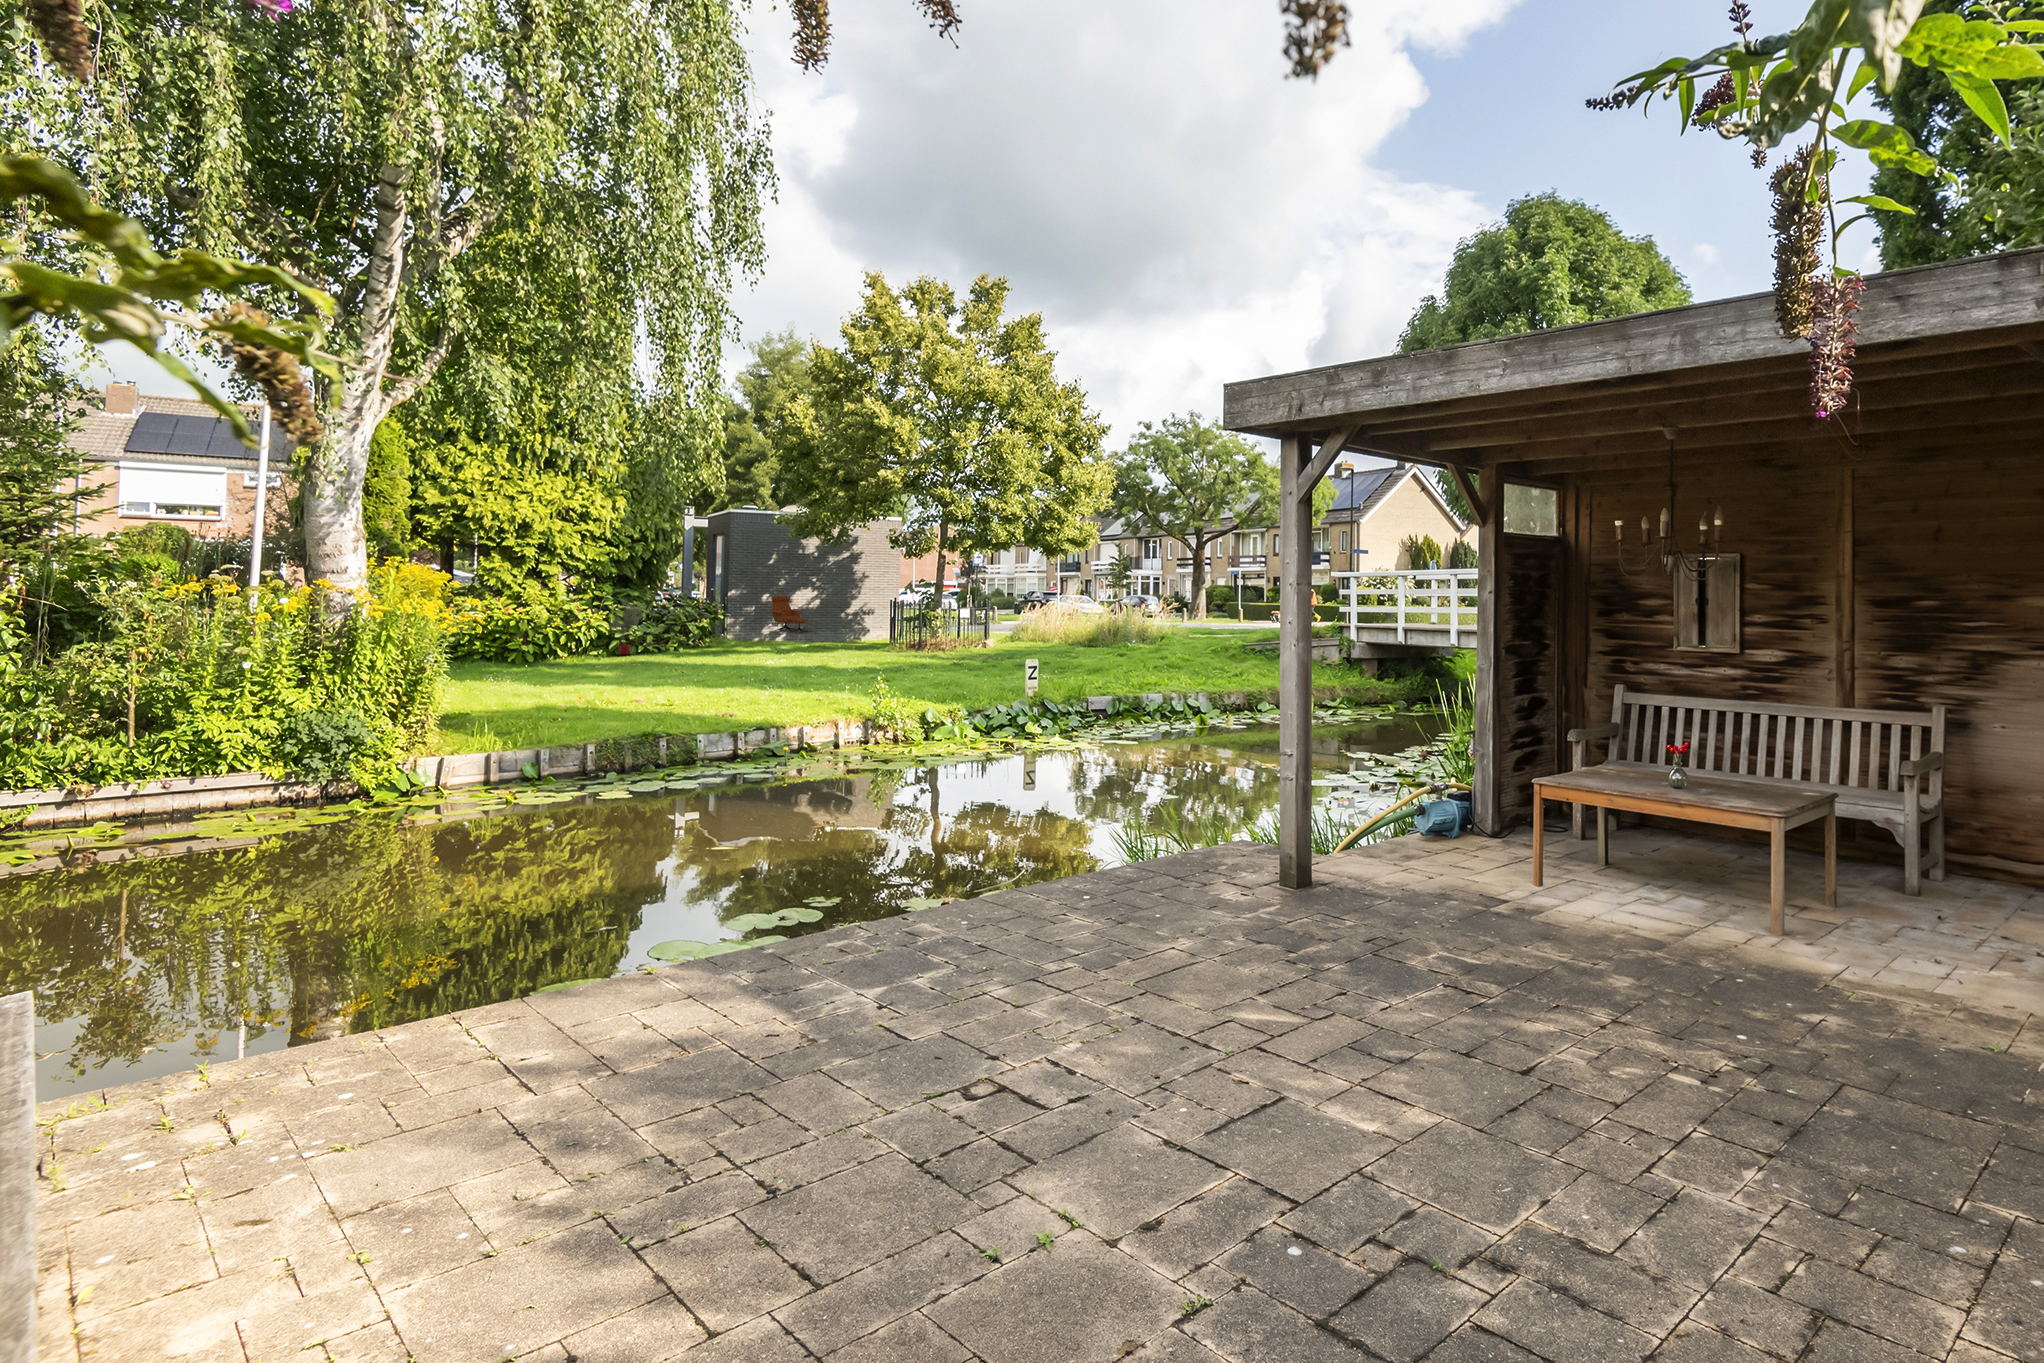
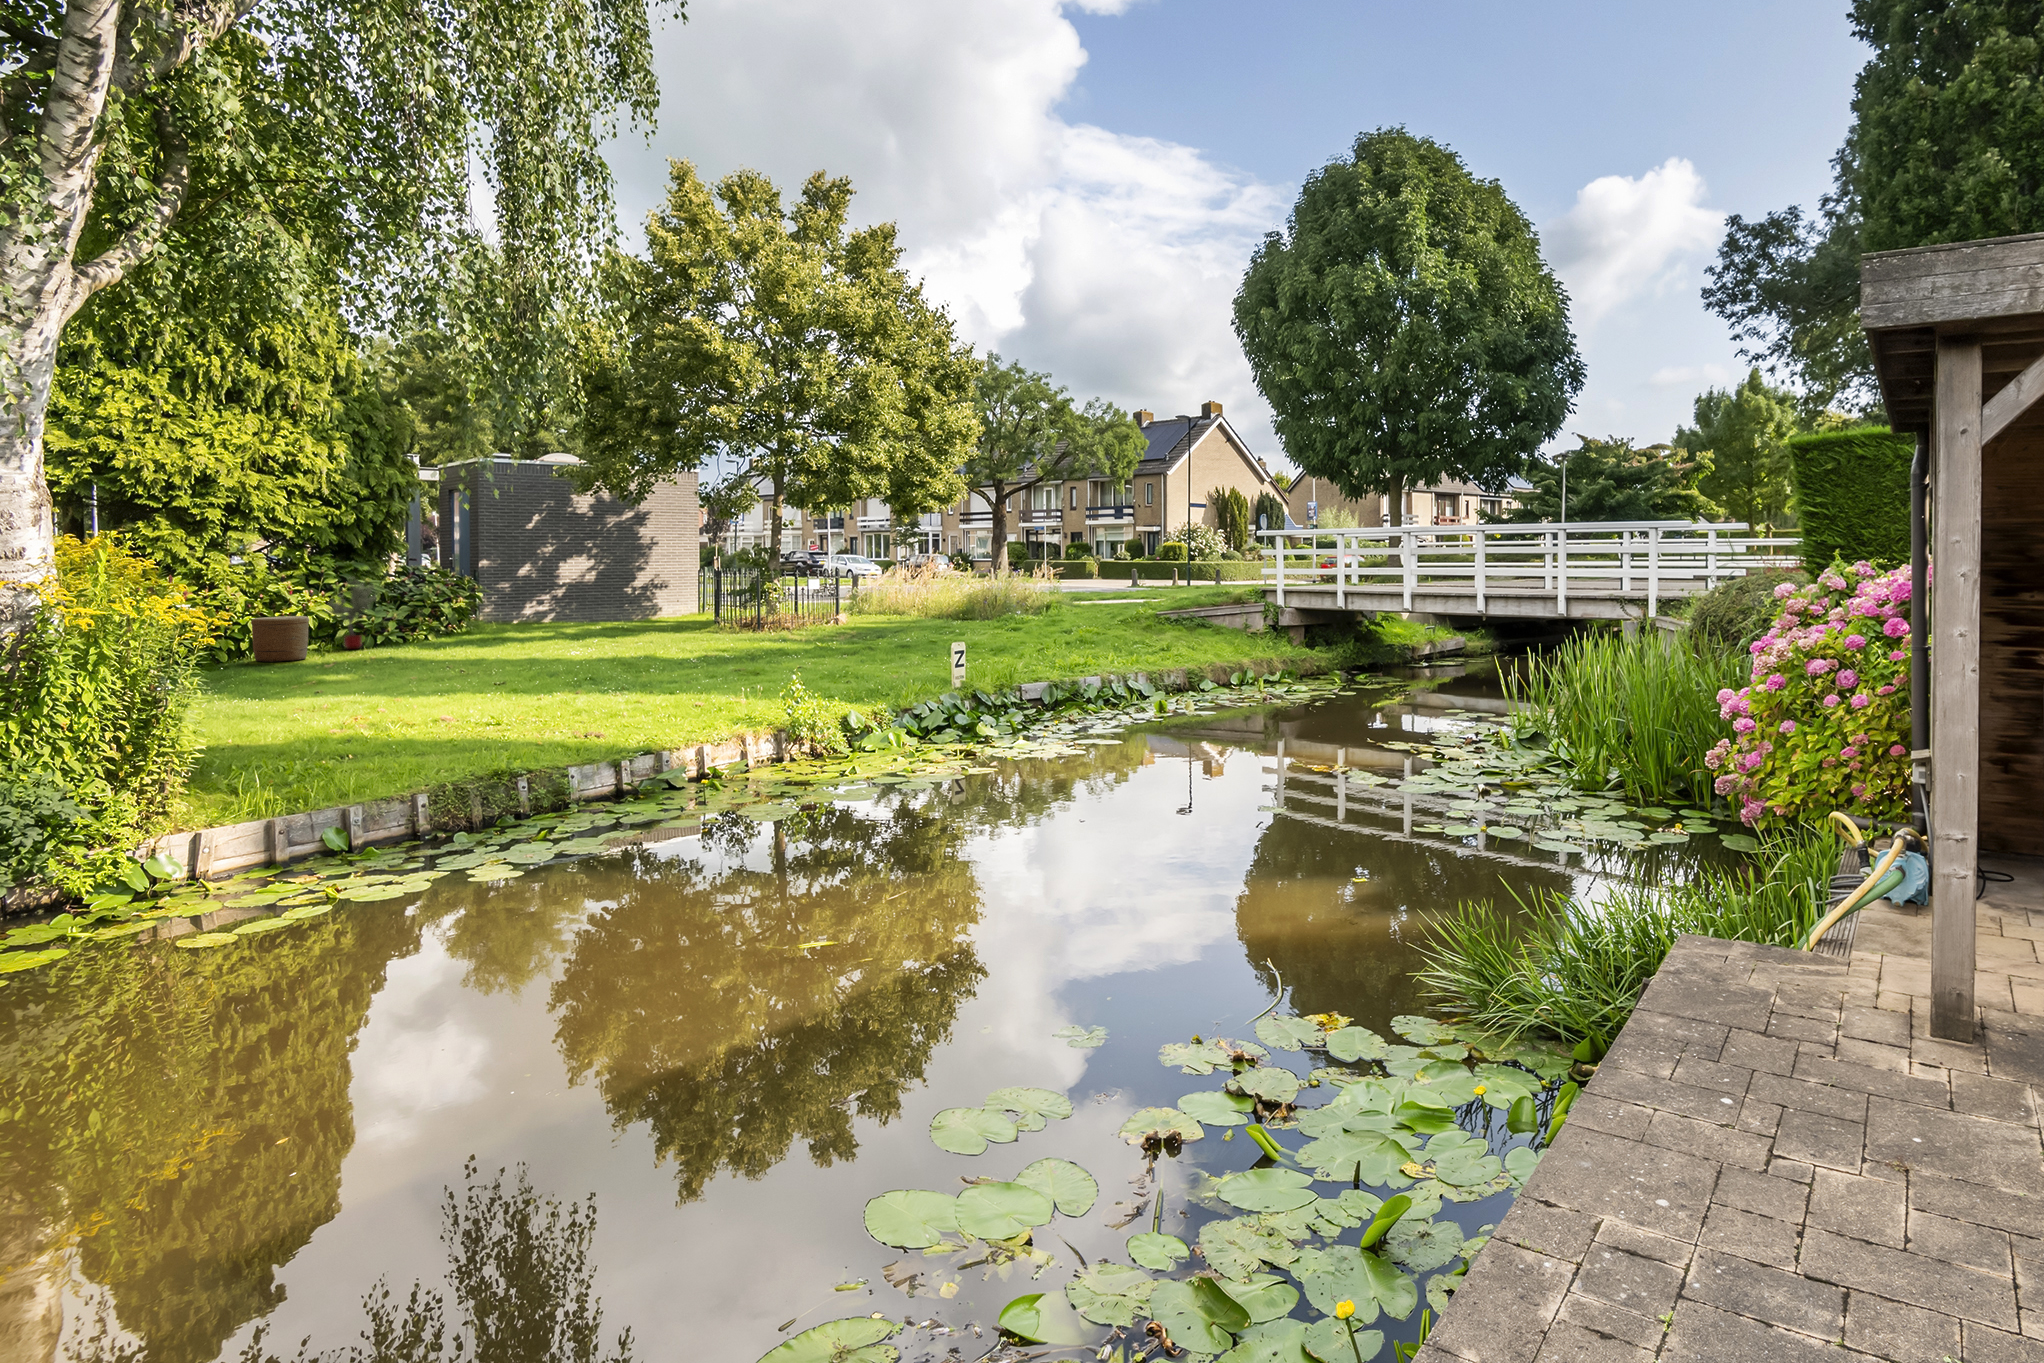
lounge chair: present [770,595,807,632] -> none [527,564,579,610]
woven basket: none [552,628,591,662] -> present [251,616,309,662]

